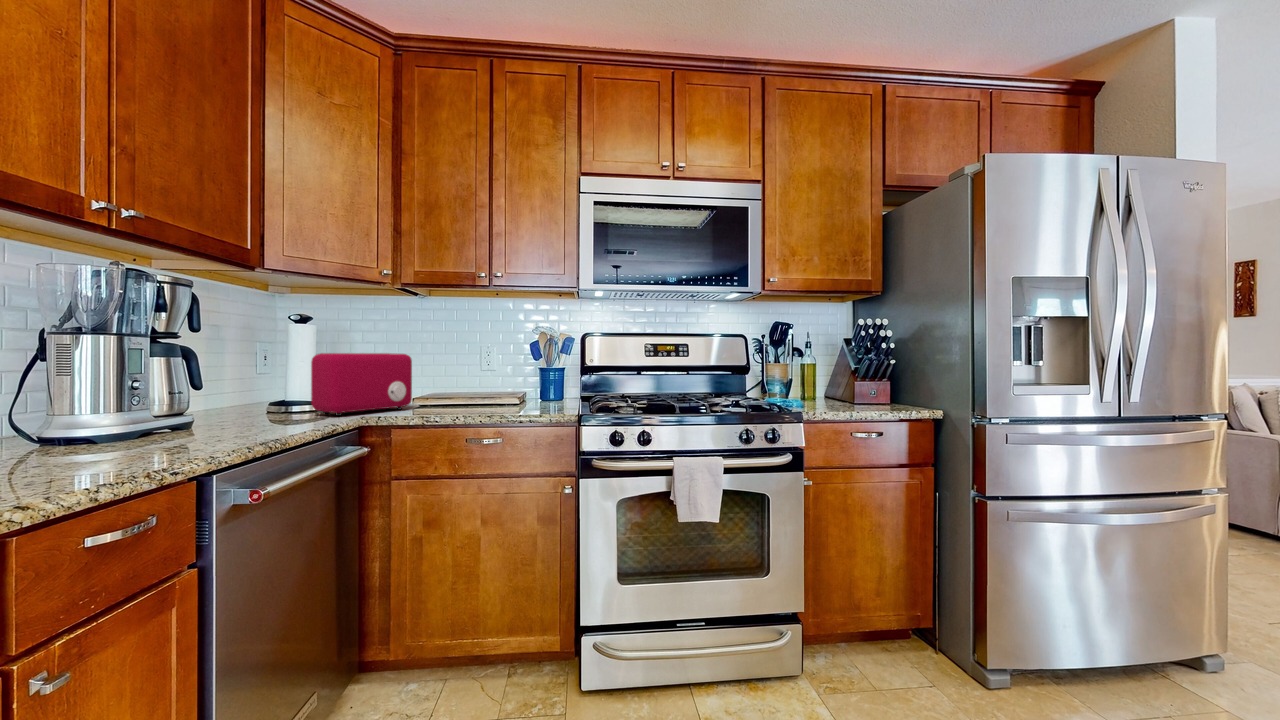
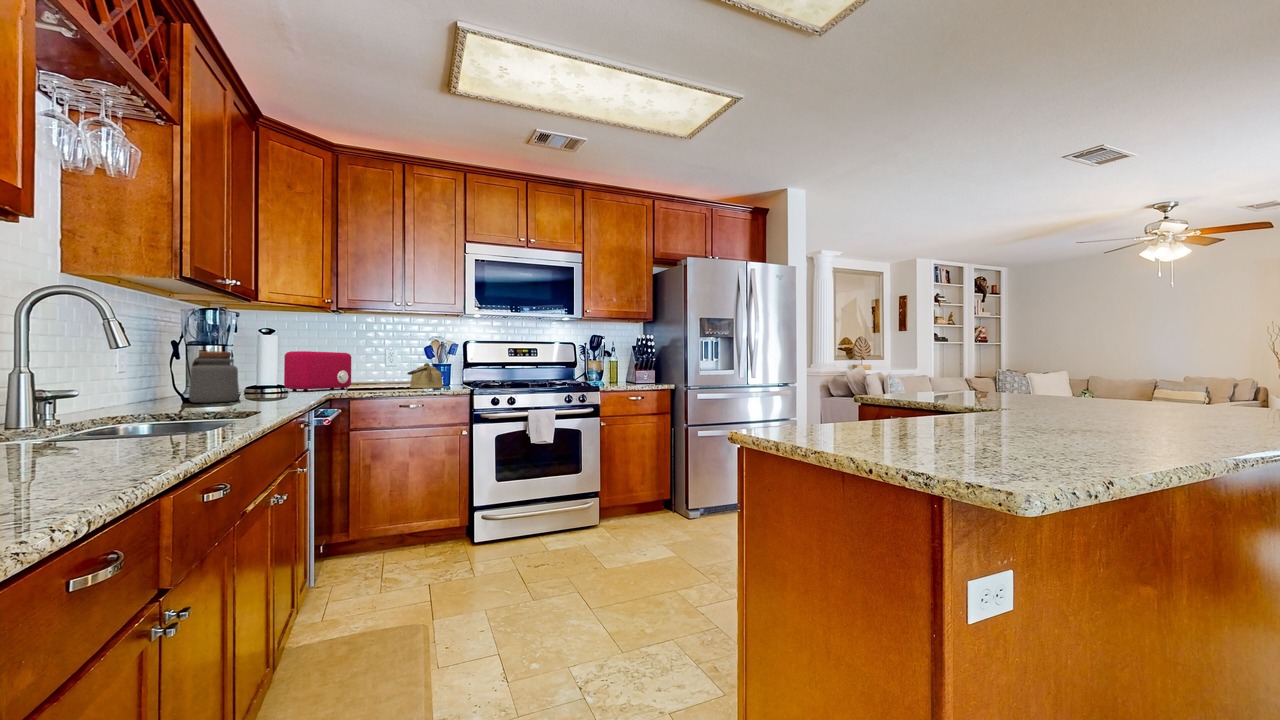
jar: none [46,370,148,471] -> present [189,351,239,403]
kettle: none [490,371,543,412] -> present [407,363,443,388]

